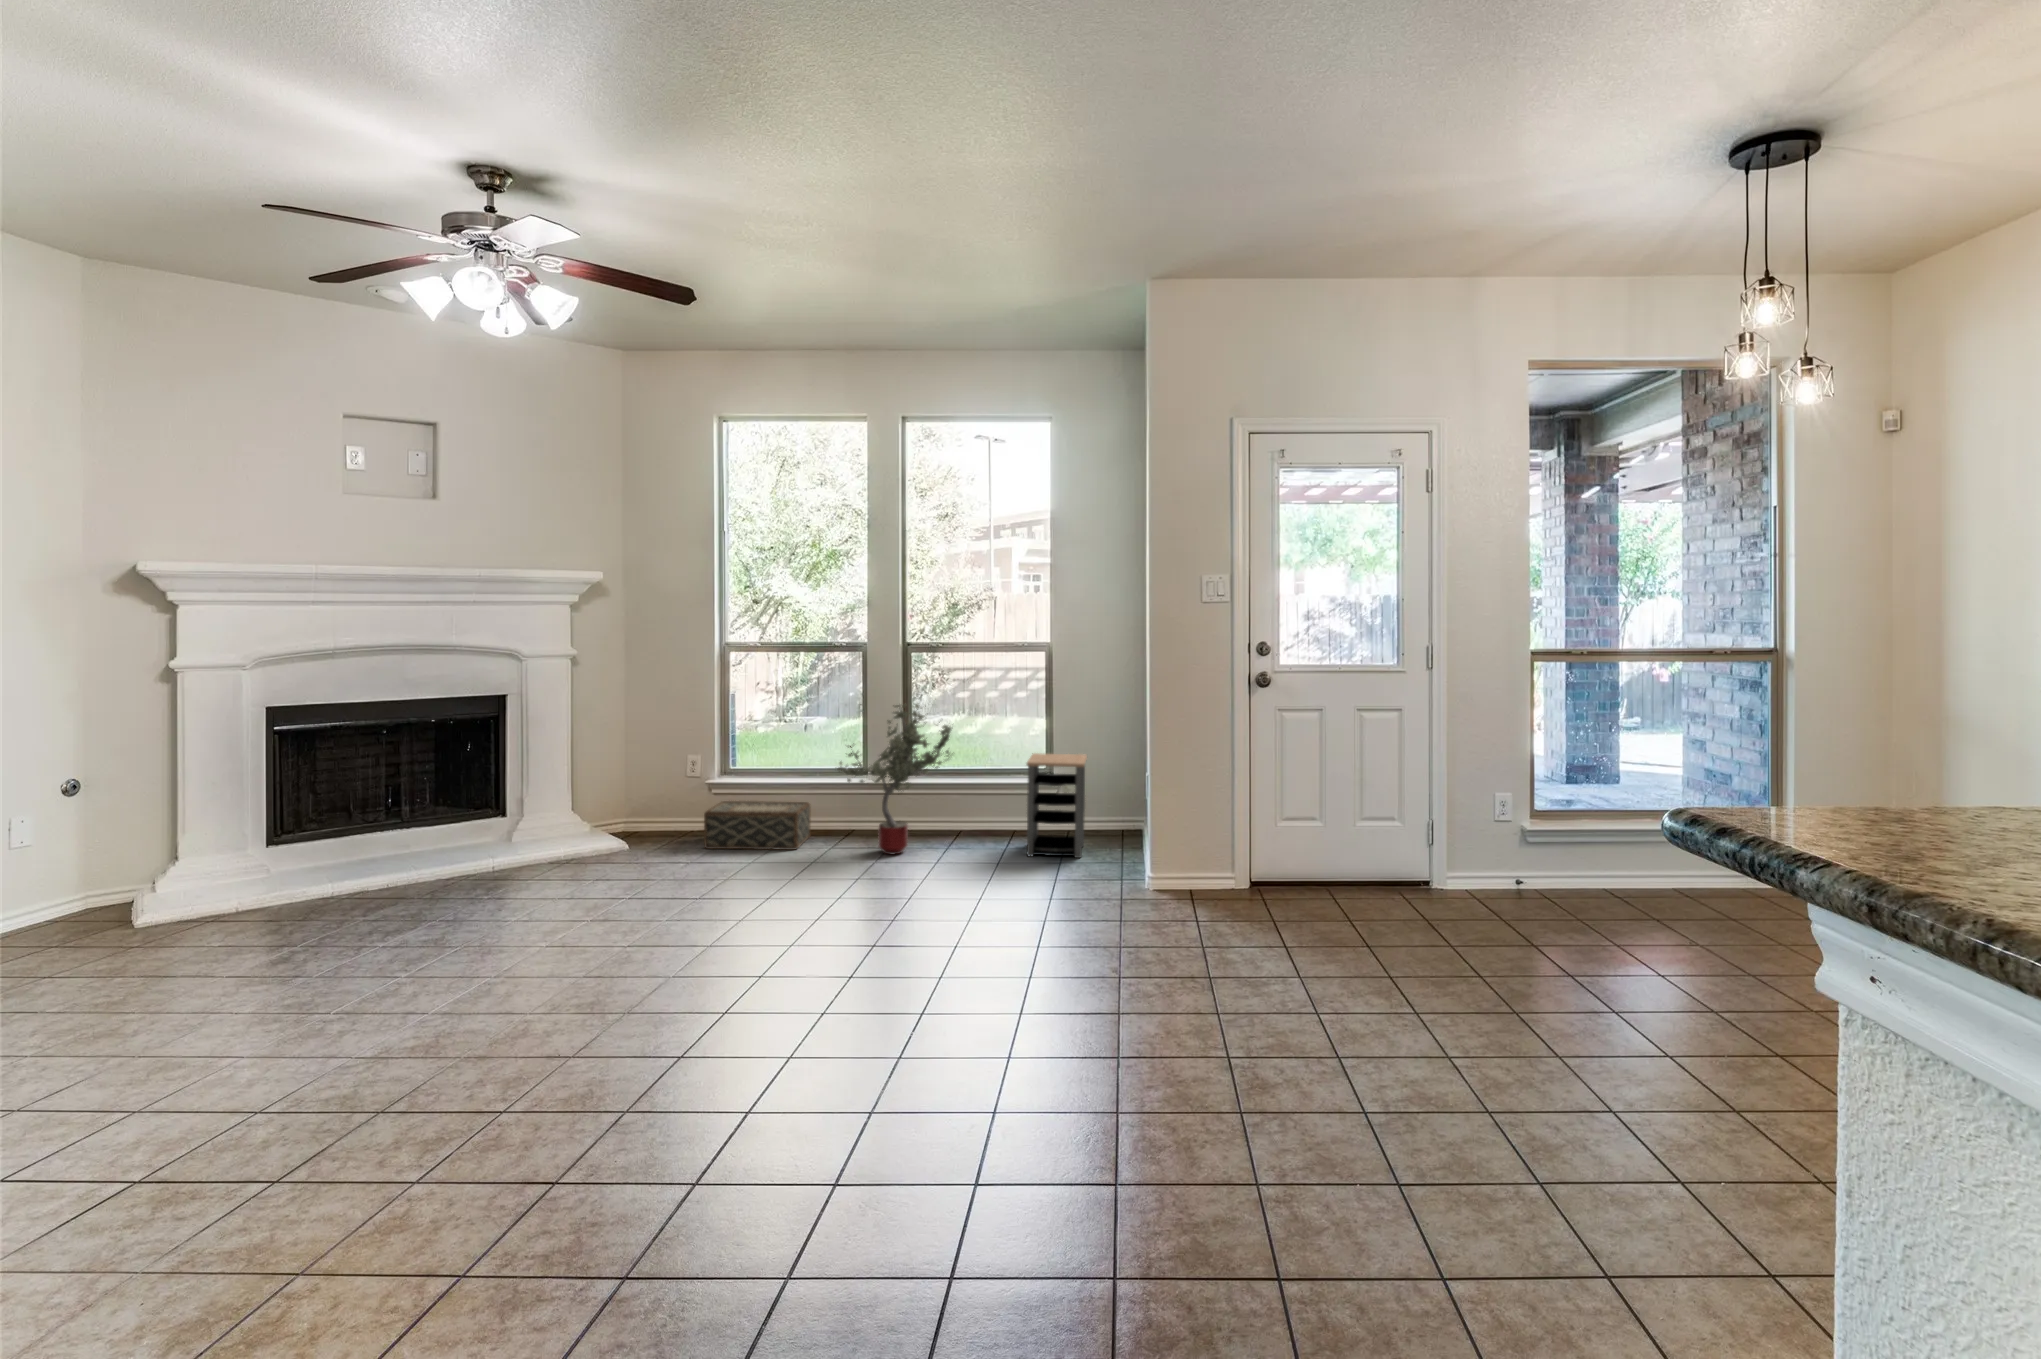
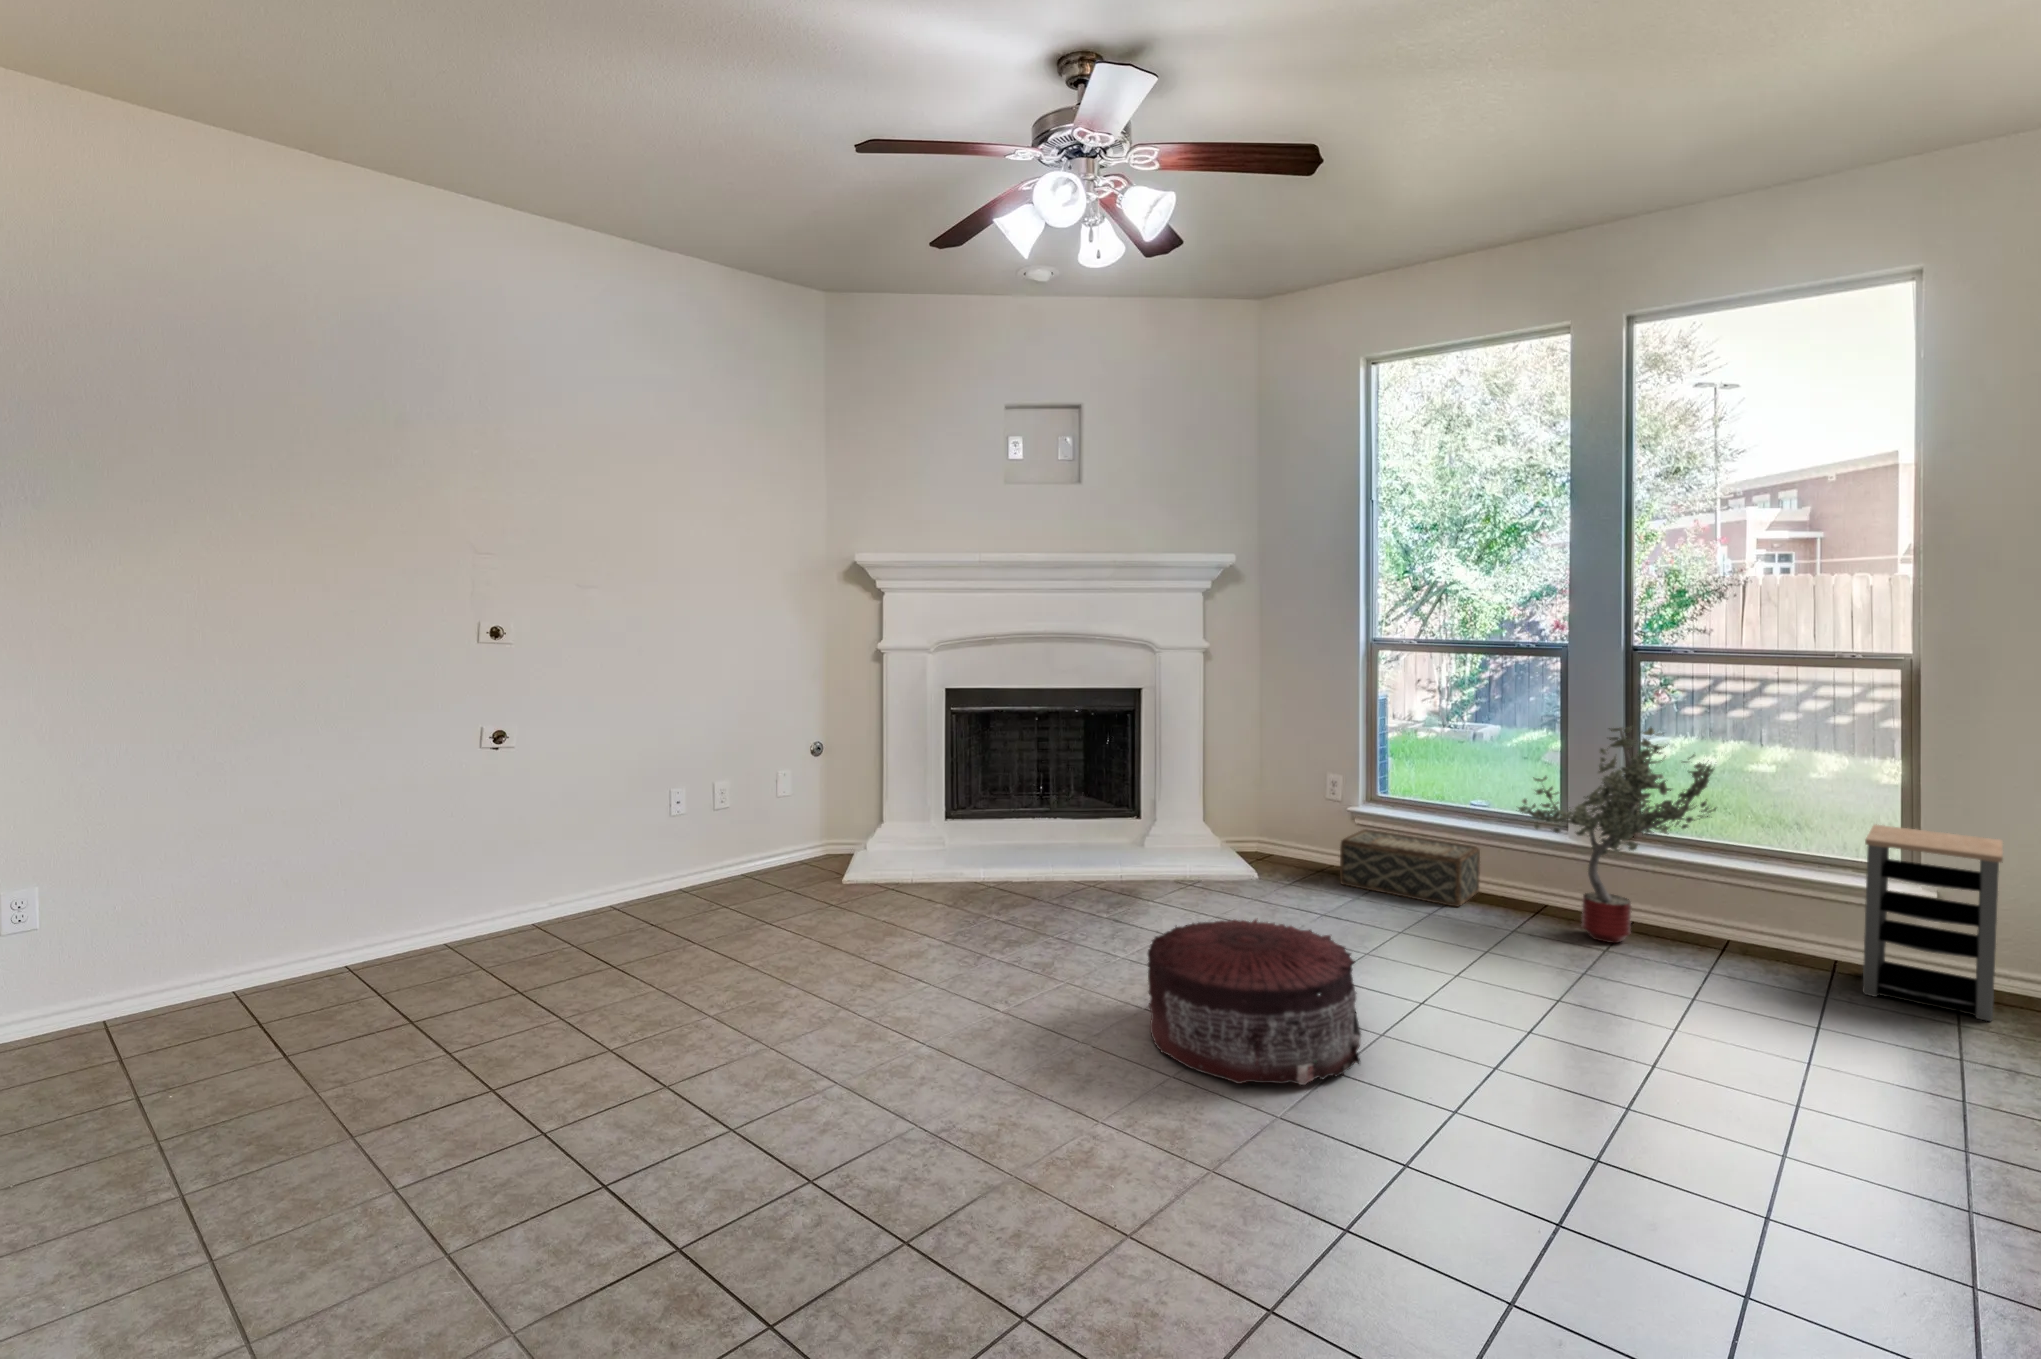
pouf: none [563,877,739,1000] -> present [1148,919,1361,1085]

